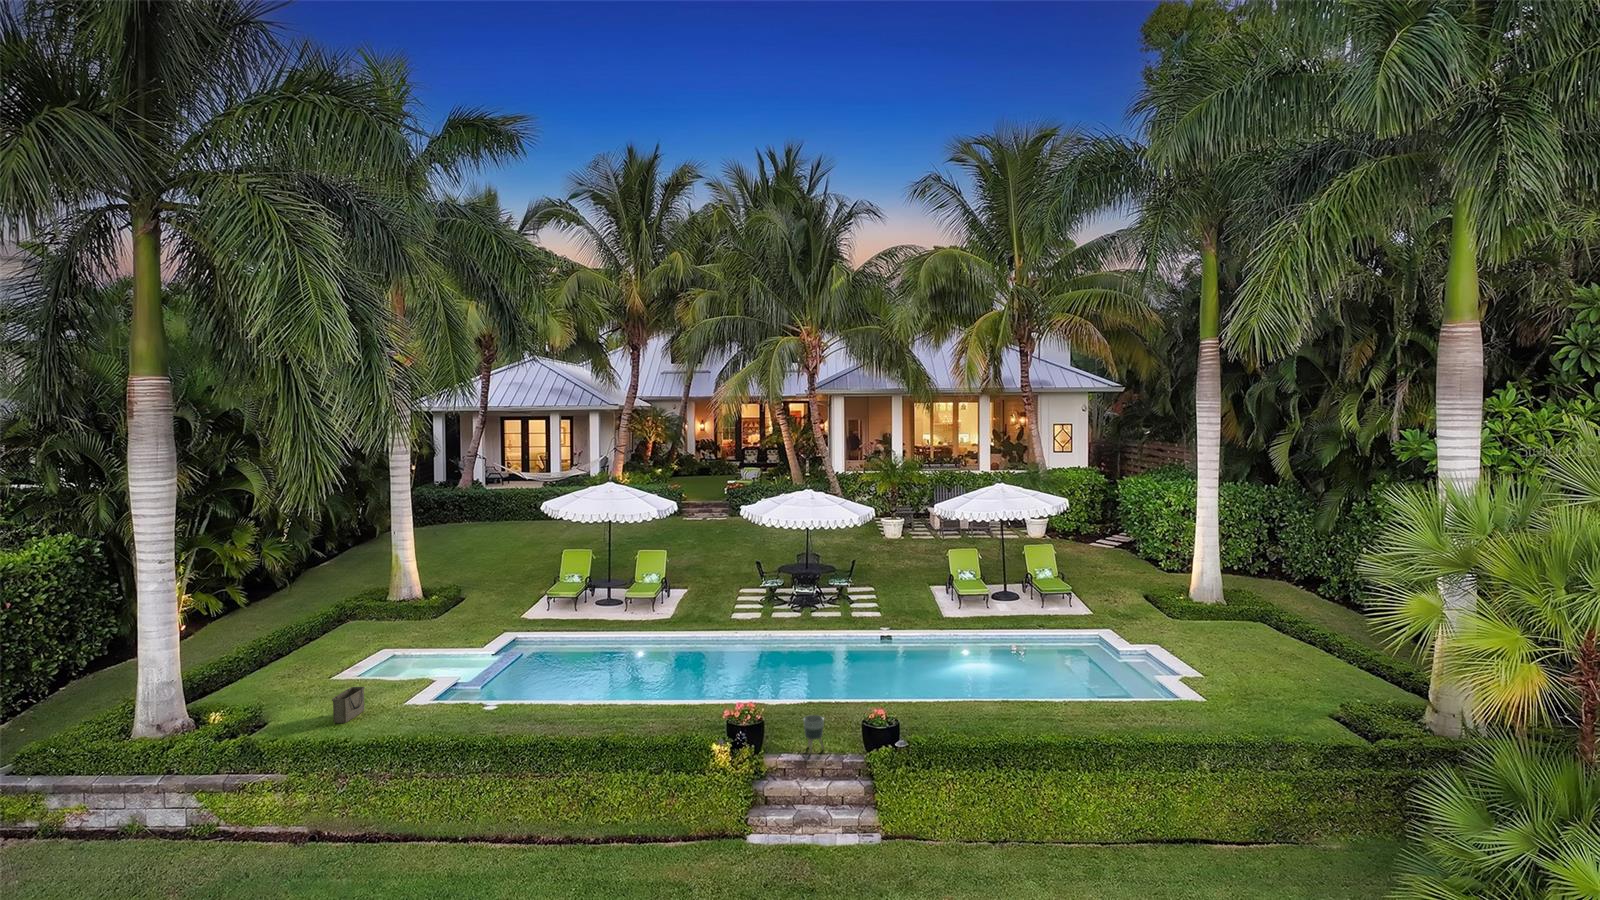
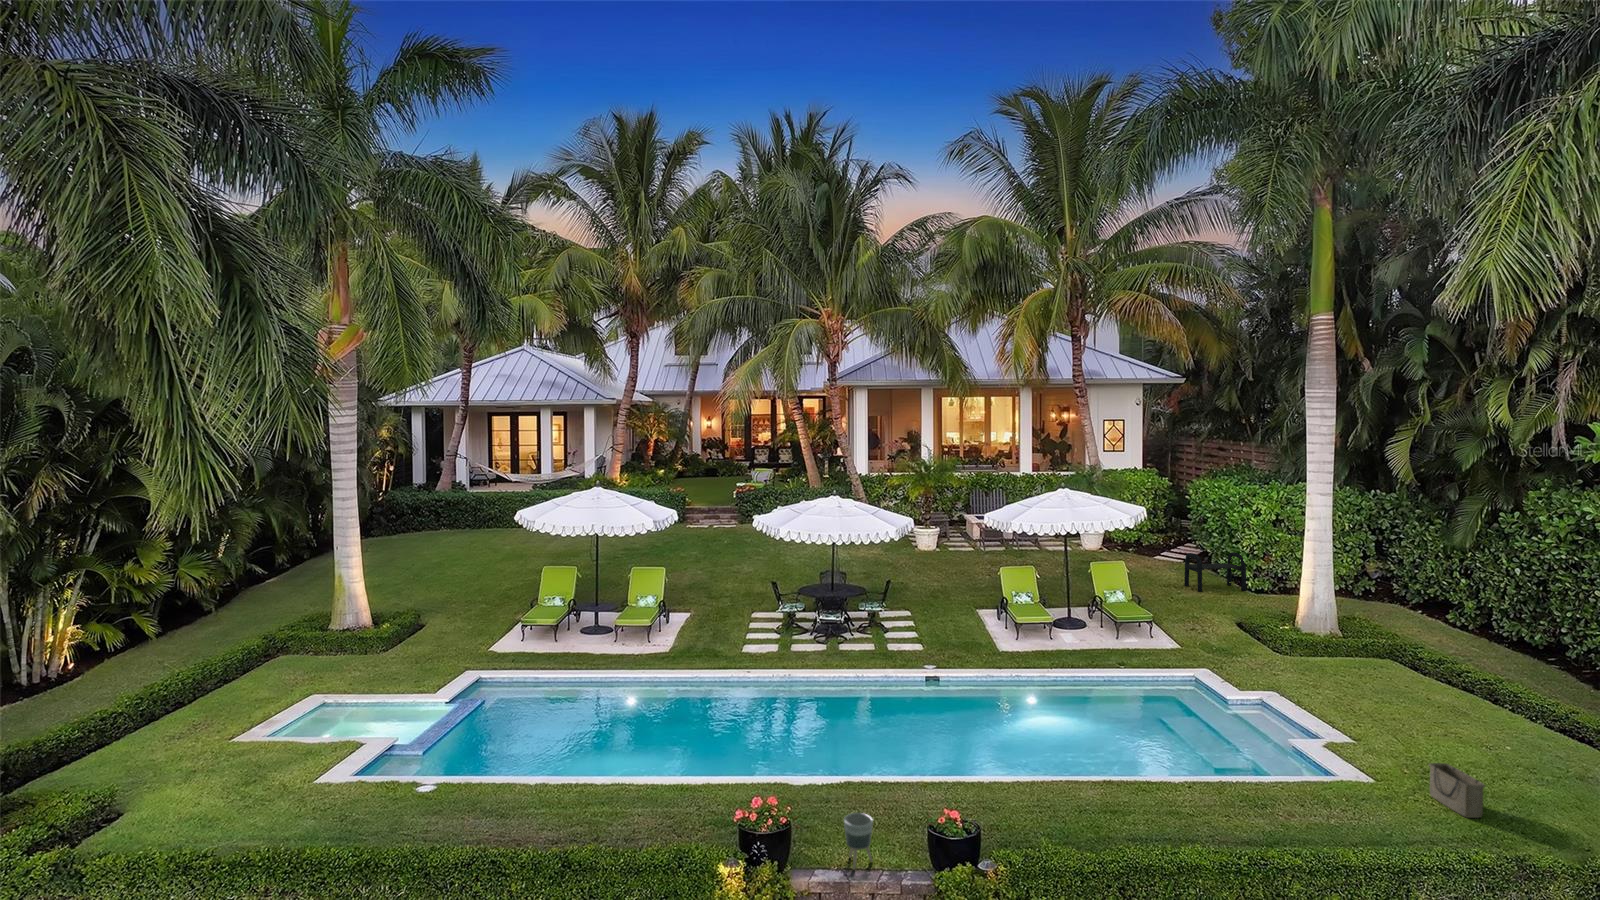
bench: none [1111,538,1161,572] -> present [1184,552,1246,592]
basket: present [332,687,365,723] -> present [1429,763,1485,818]

